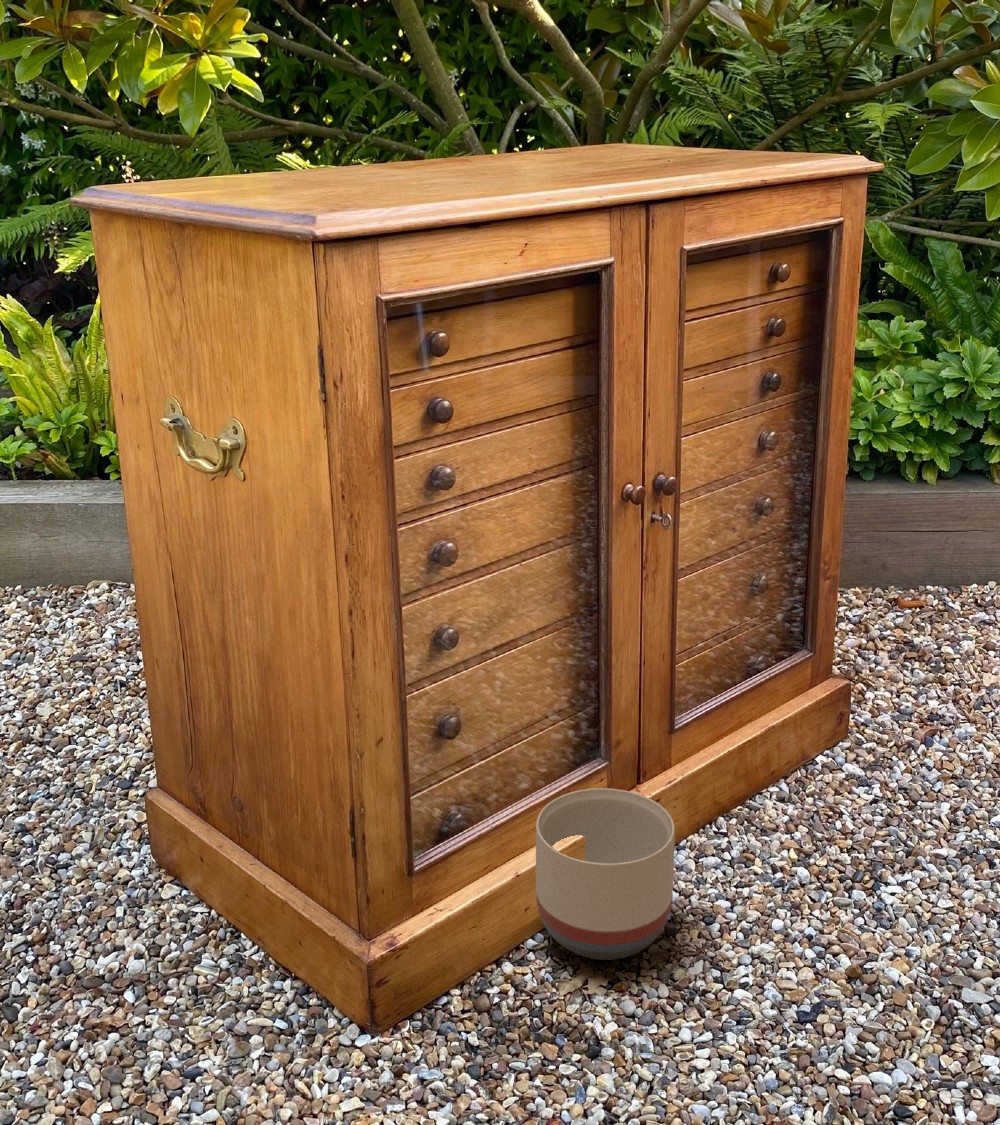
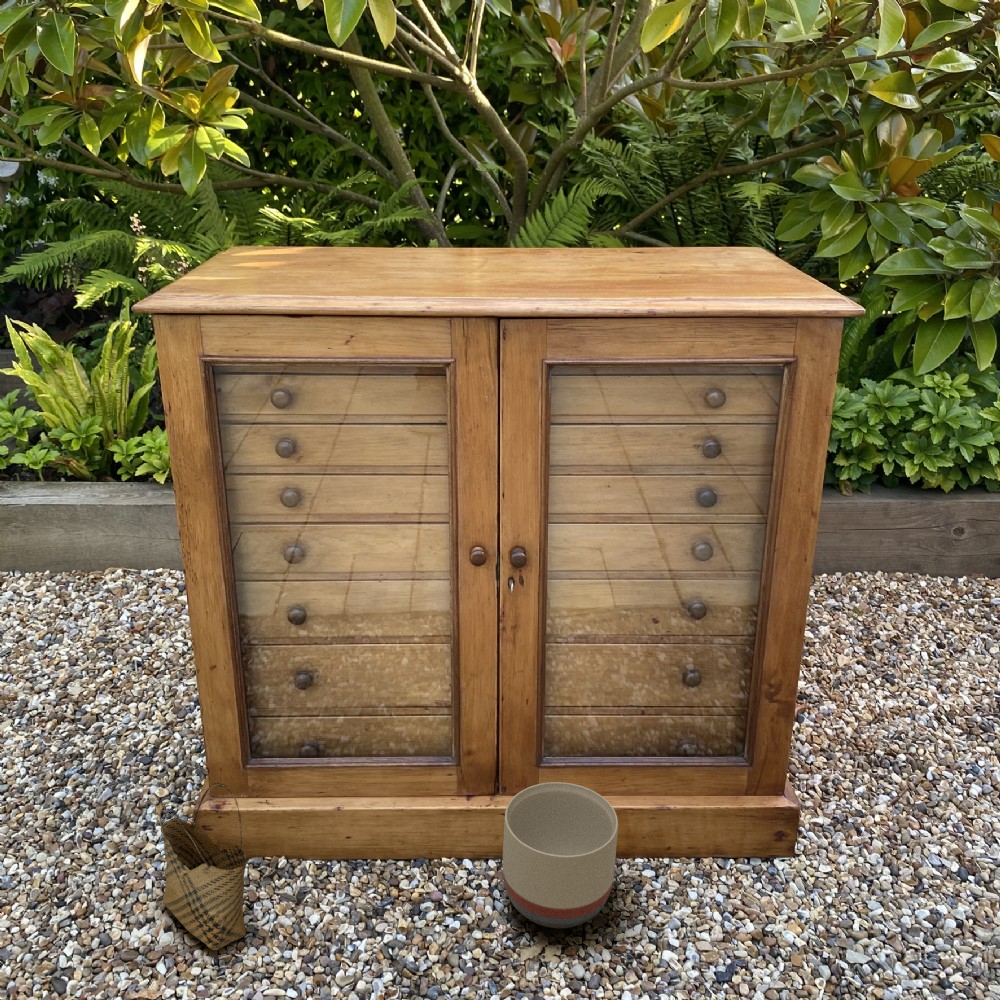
woven basket: none [124,781,229,977] -> present [159,783,248,950]

